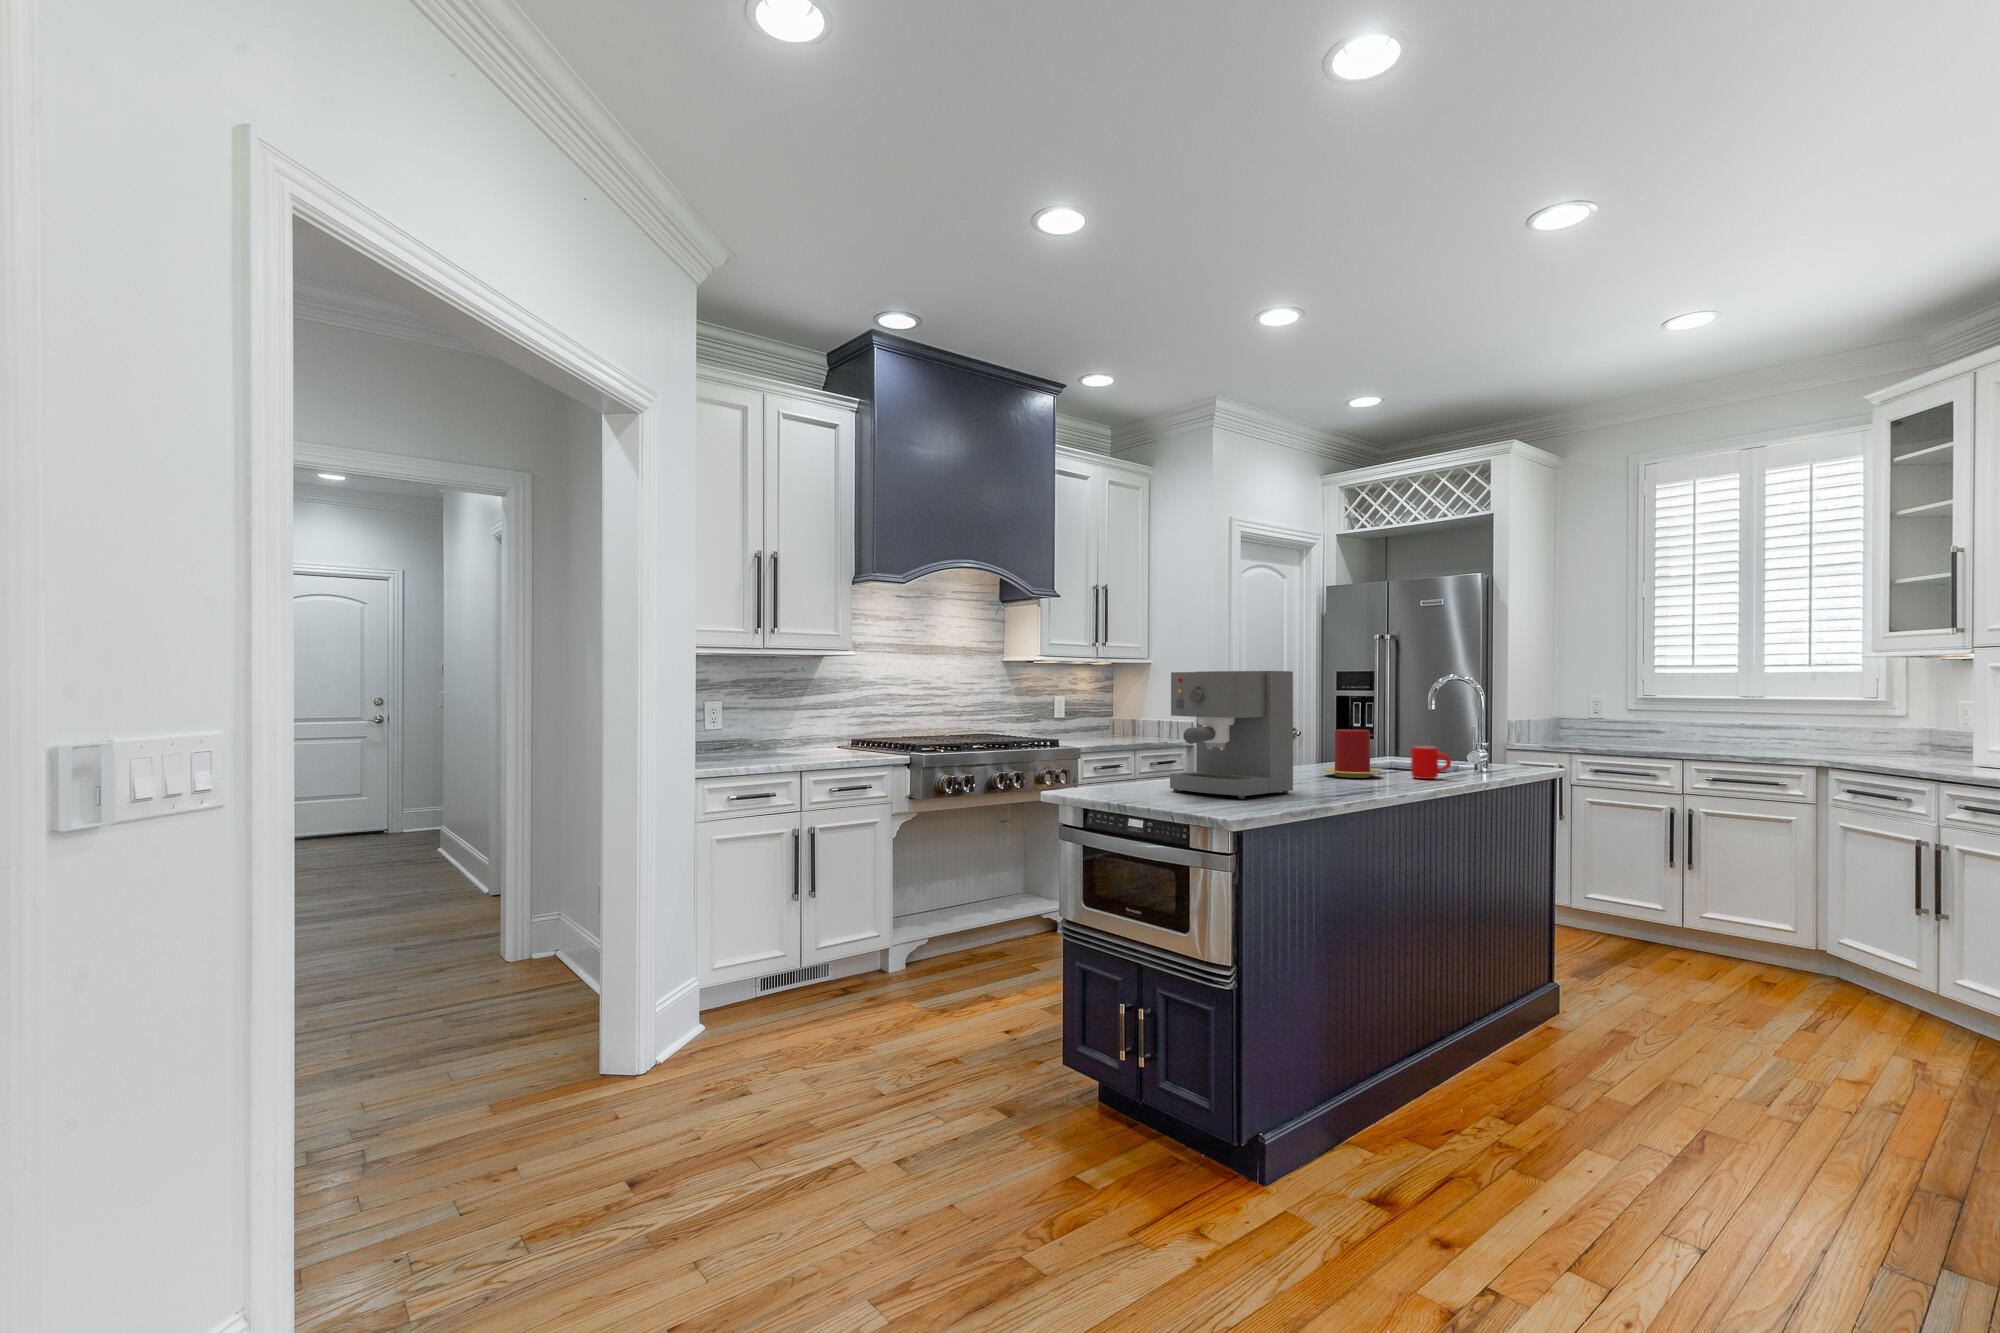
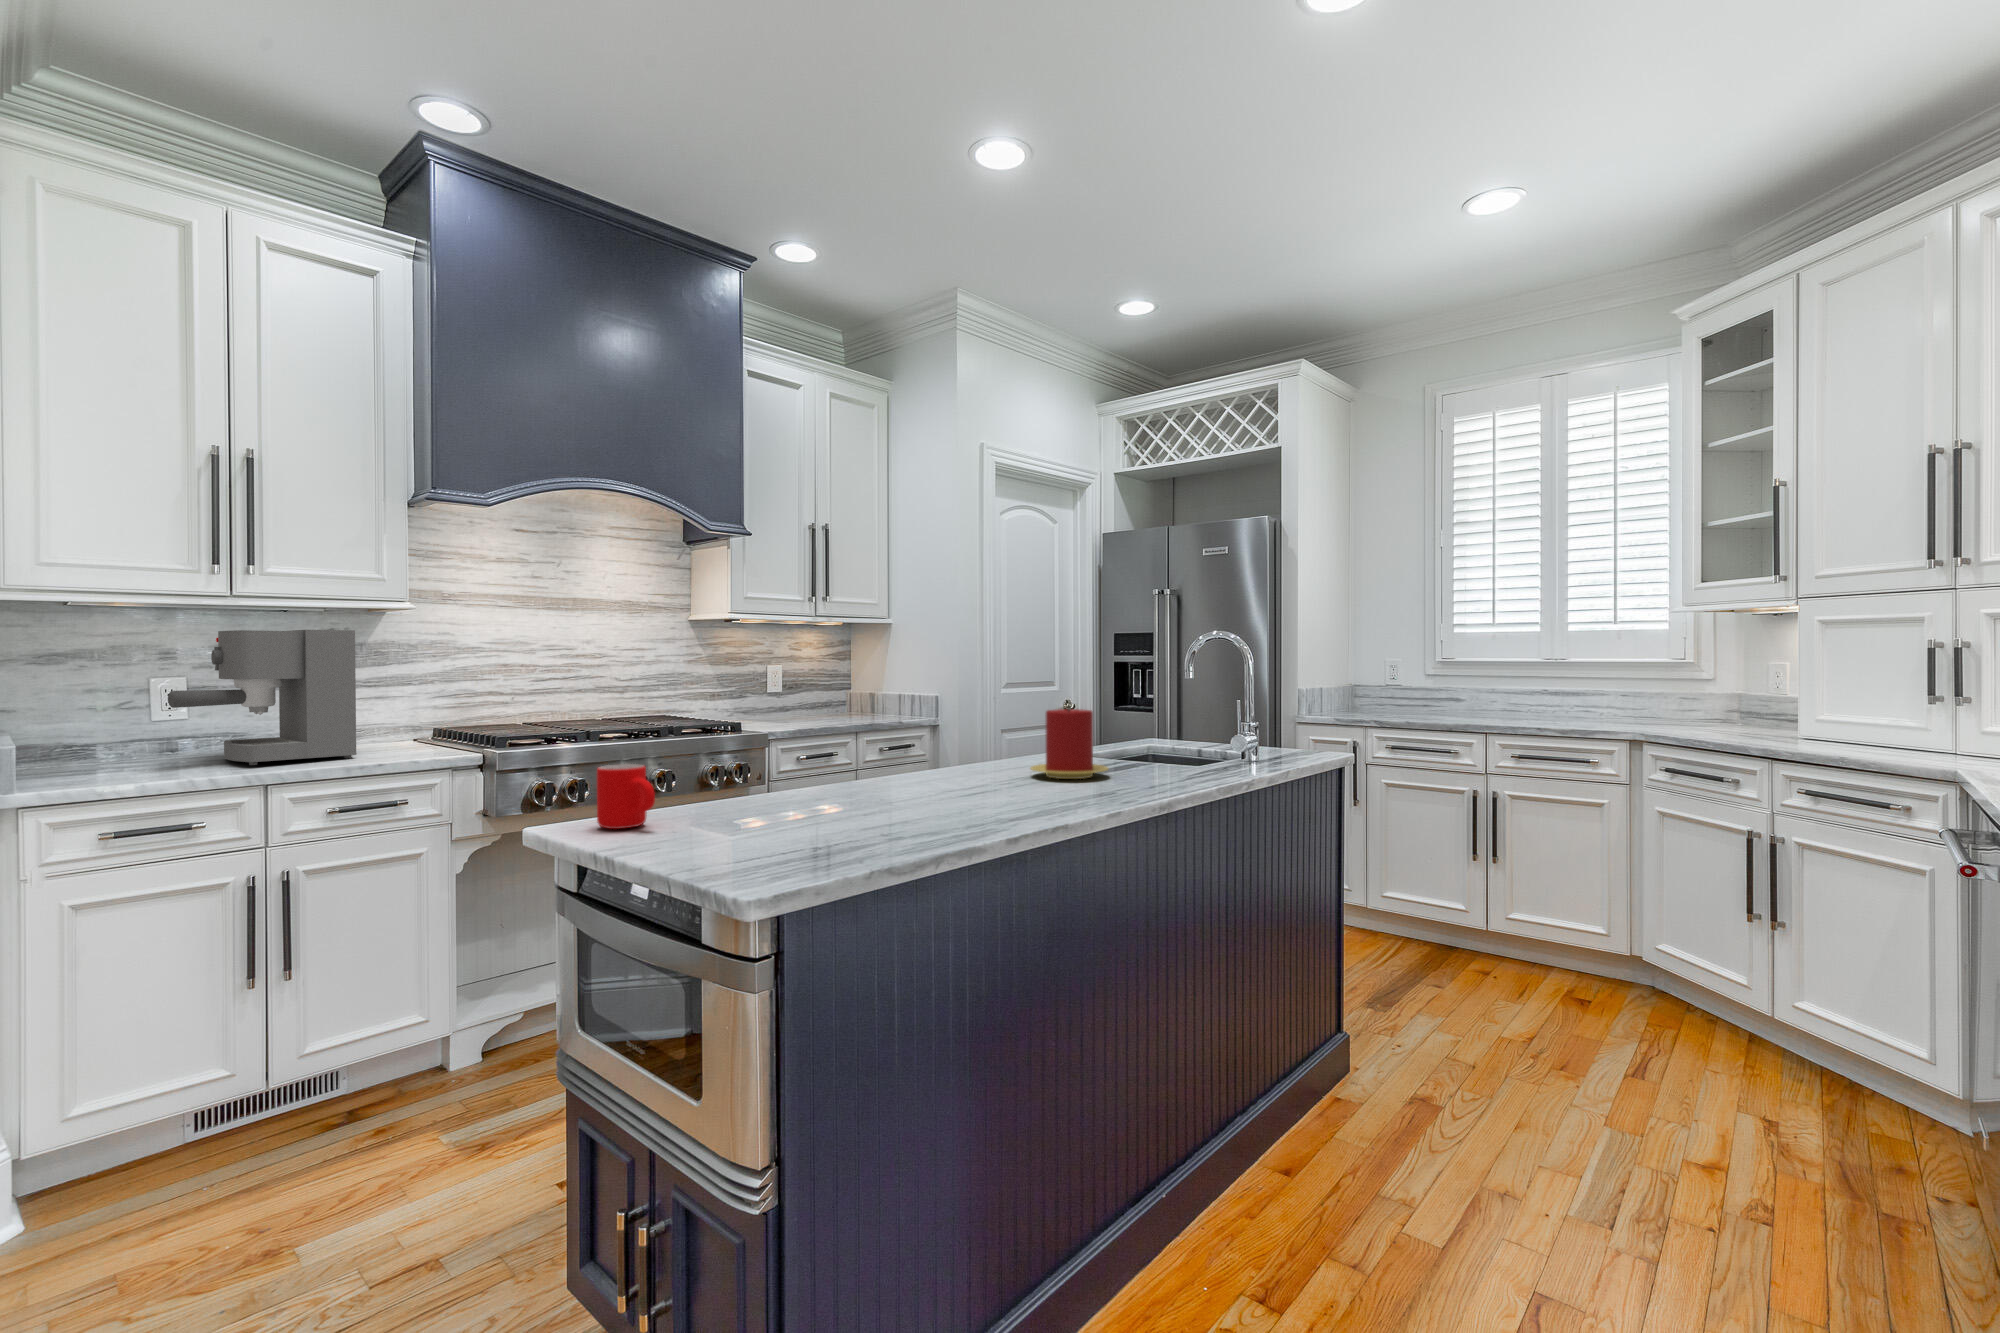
coffee maker: present [1170,671,1293,799] -> present [168,630,356,765]
mug: present [1411,746,1451,779] -> present [597,764,655,829]

